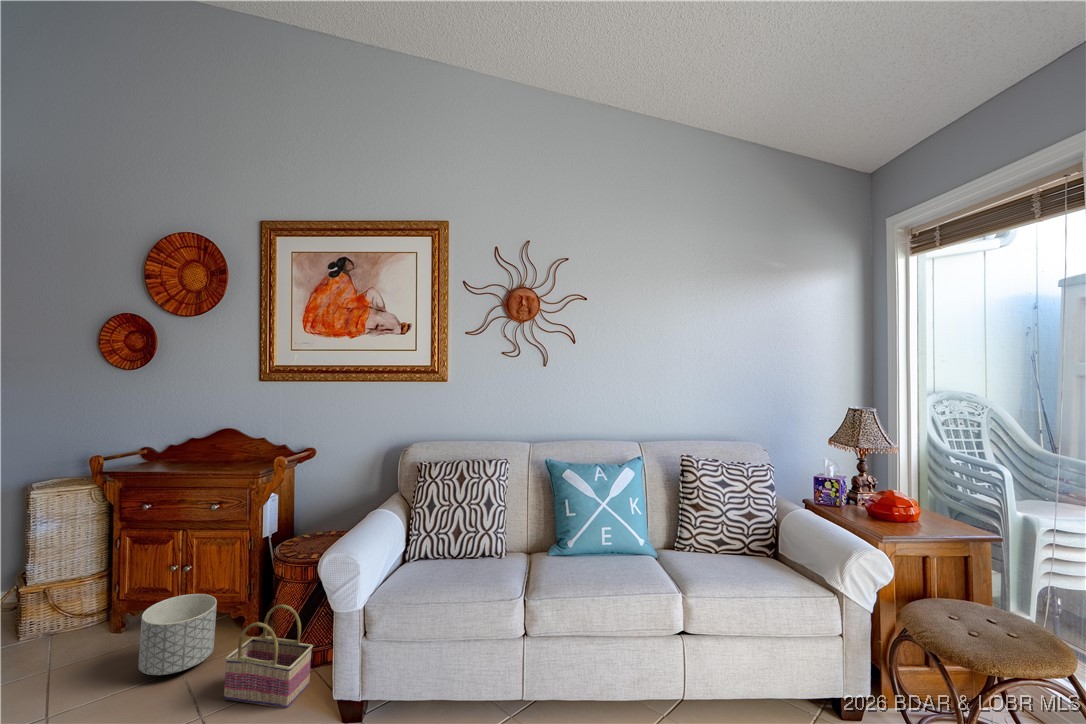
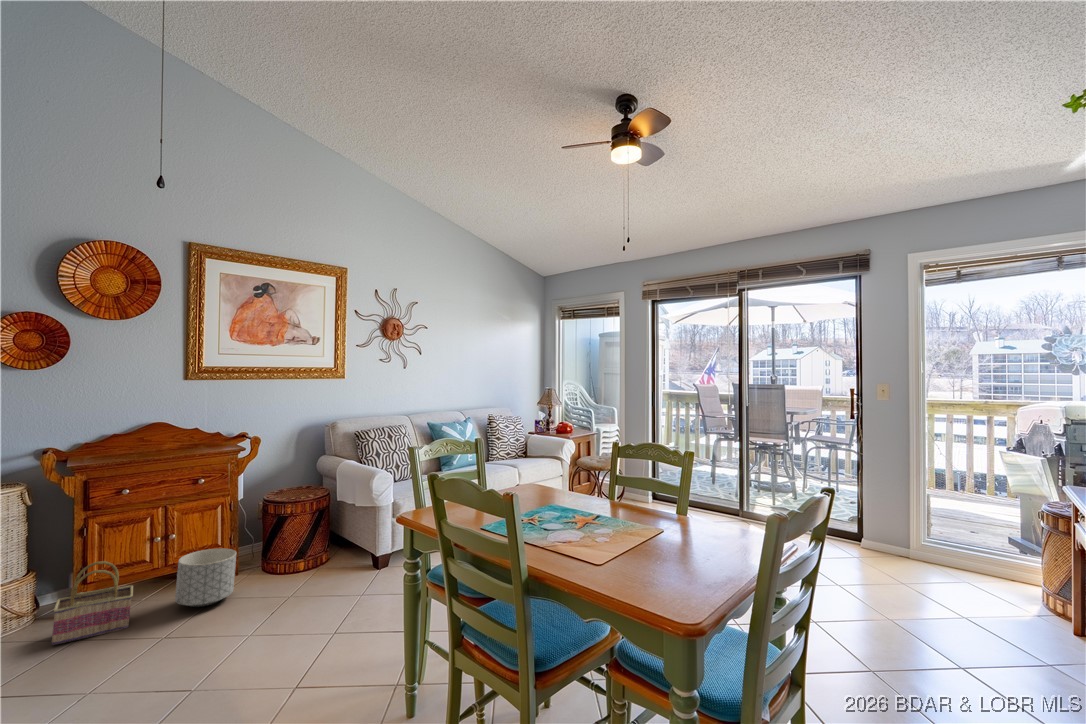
basket: present [224,604,313,708] -> present [51,561,133,645]

